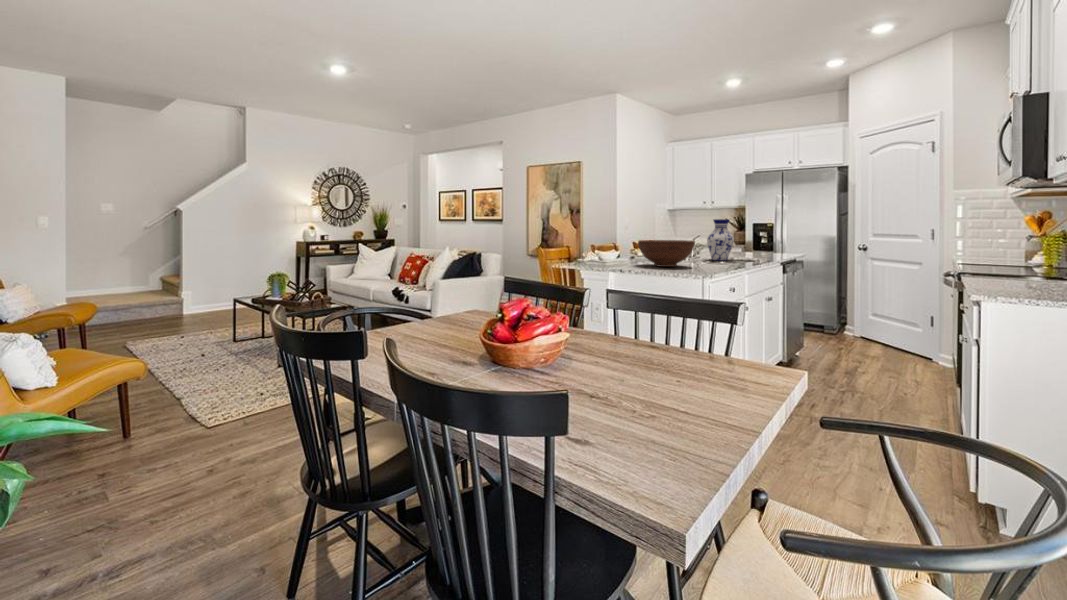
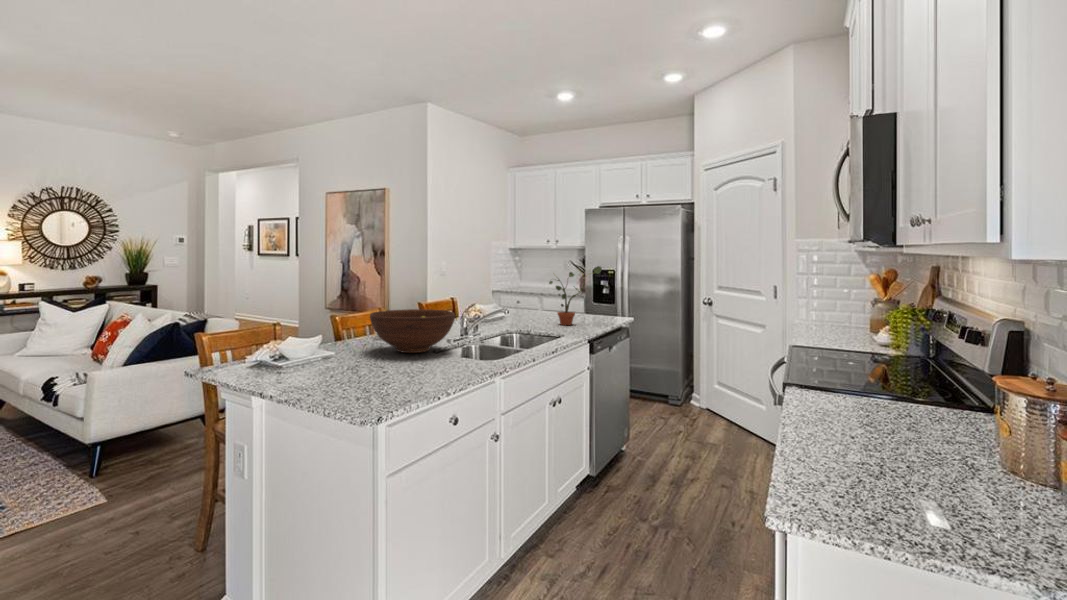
potted plant: none [740,214,782,259] -> present [549,266,602,325]
vase: present [707,219,734,261] -> none [499,275,534,332]

